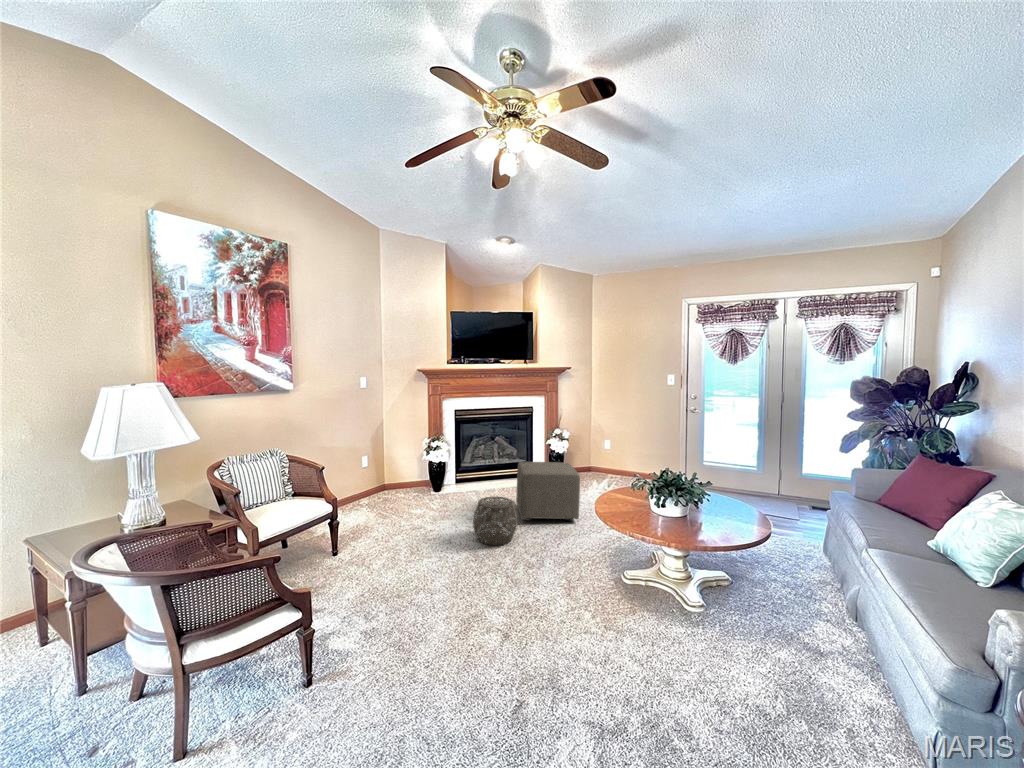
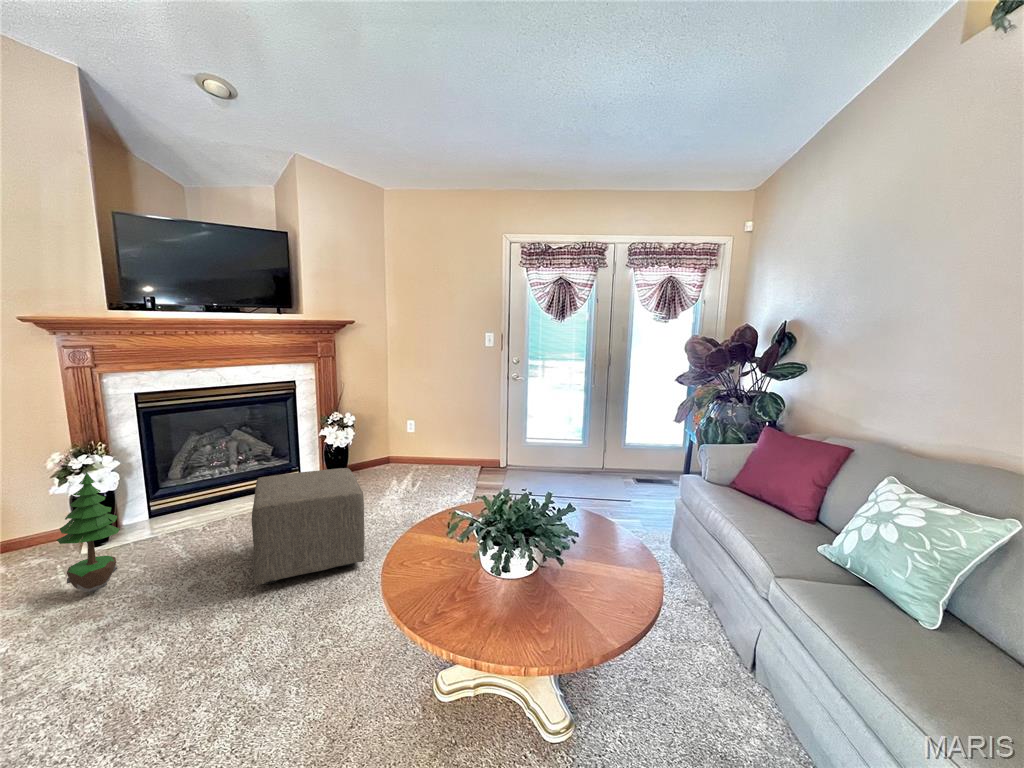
potted tree: none [435,447,457,510] -> present [57,473,120,592]
woven basket: present [473,496,517,545] -> none [123,563,237,678]

